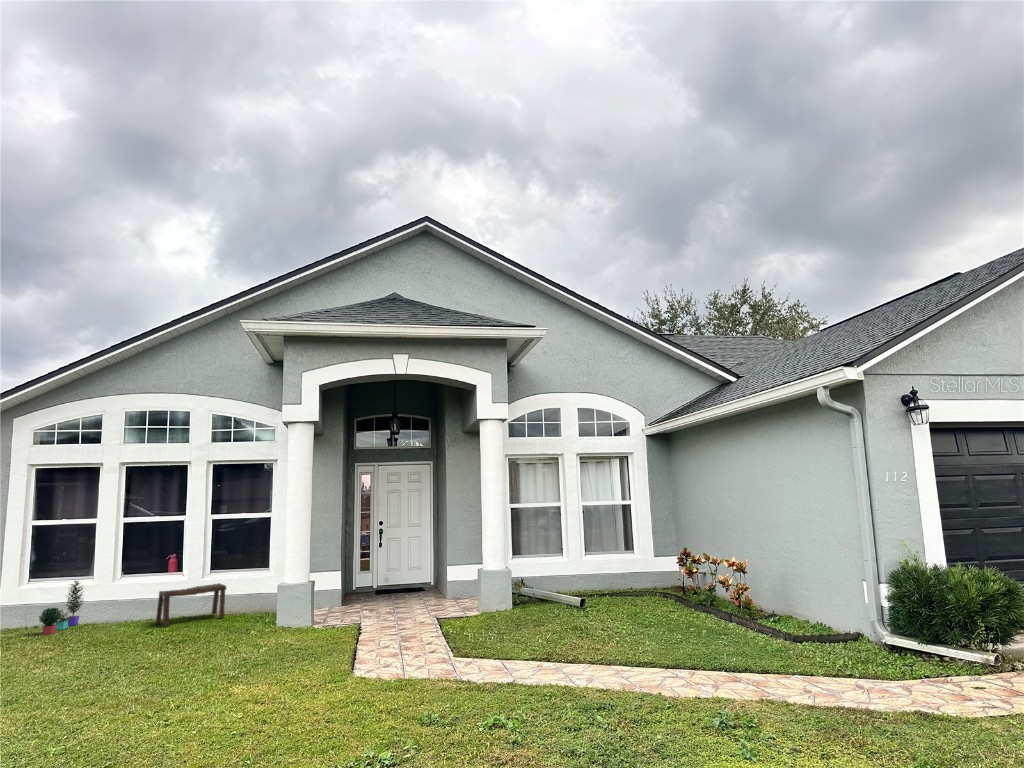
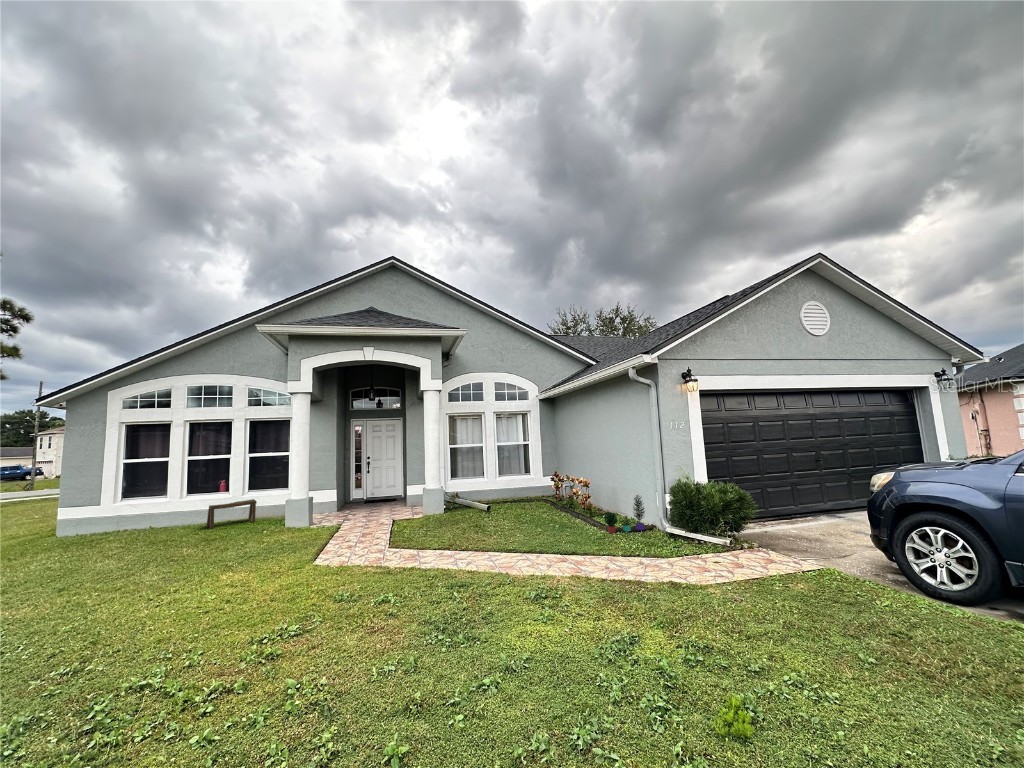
potted plant: present [39,581,83,635] -> present [604,495,645,533]

